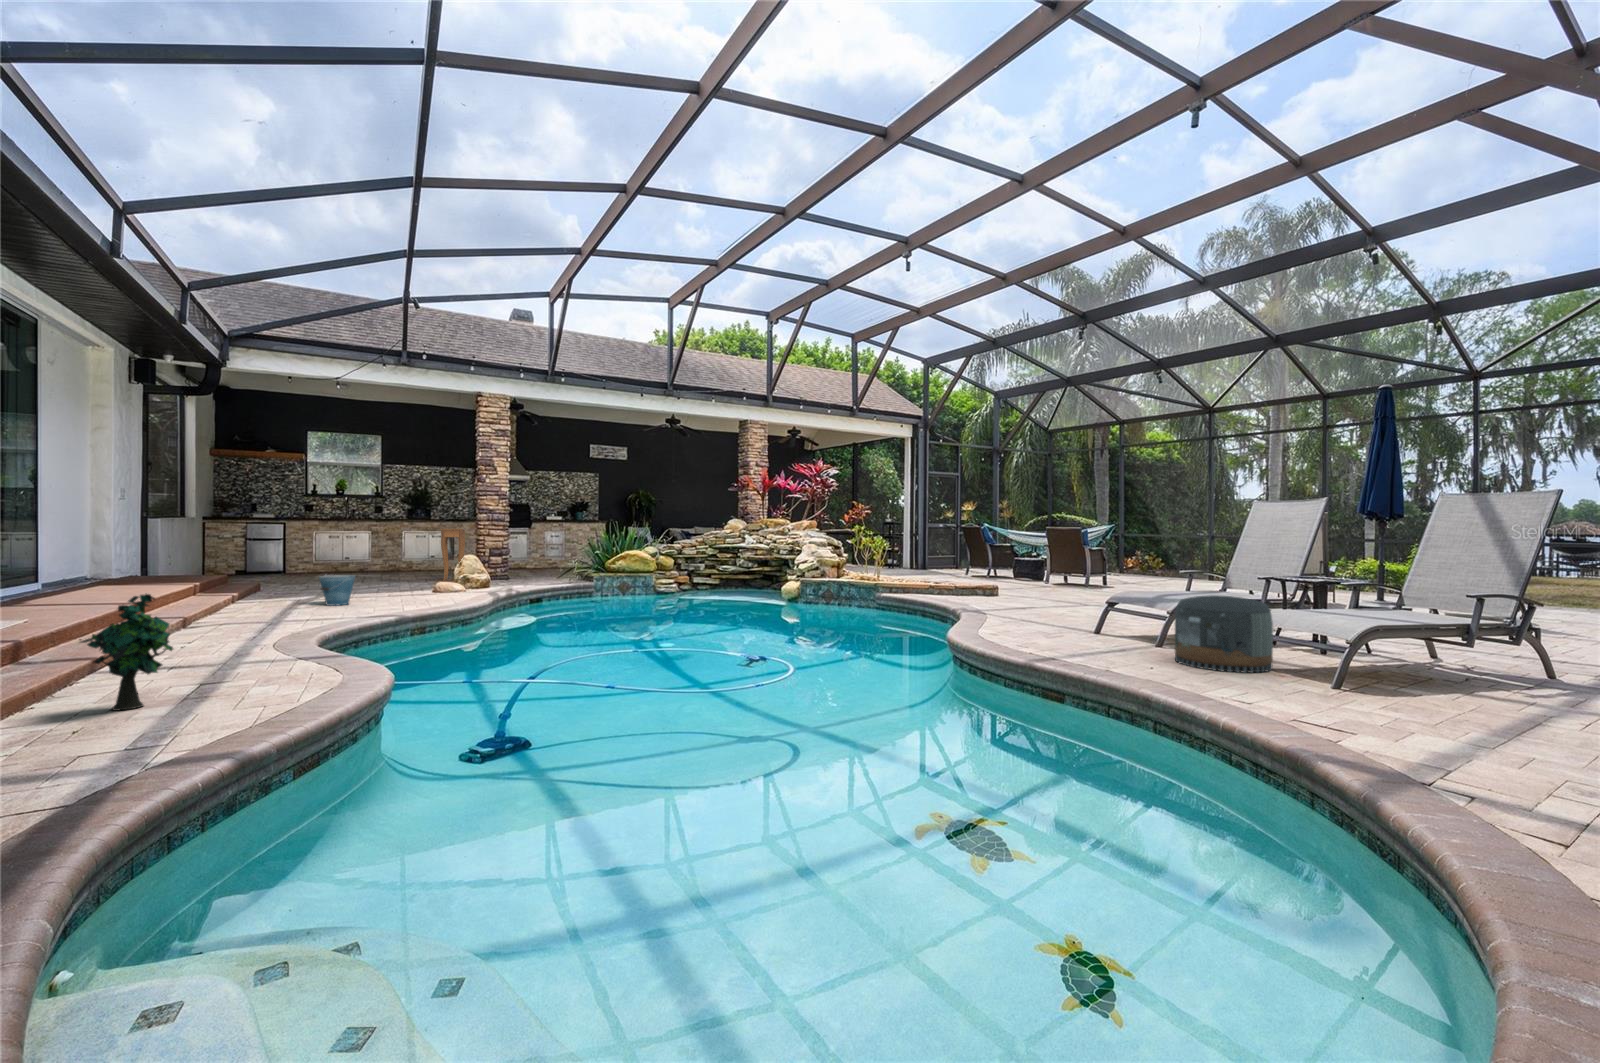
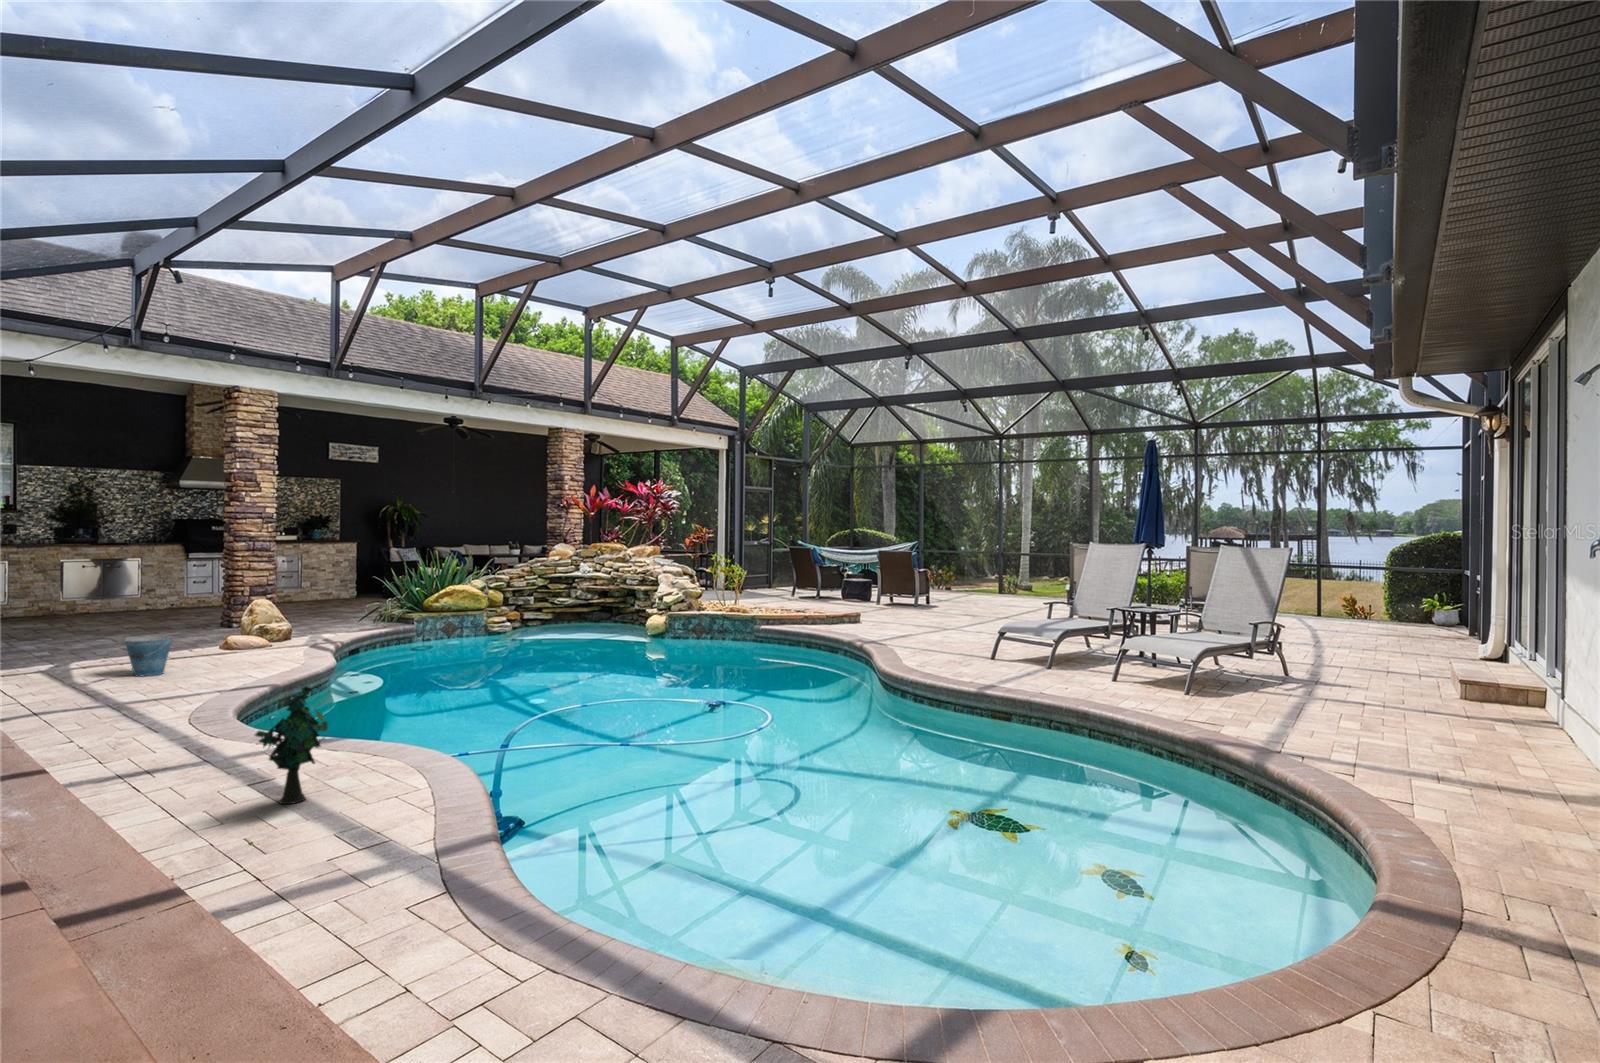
side table: present [440,529,465,580] -> none [187,562,222,631]
pouf: present [1175,595,1273,673] -> none [1075,631,1141,689]

